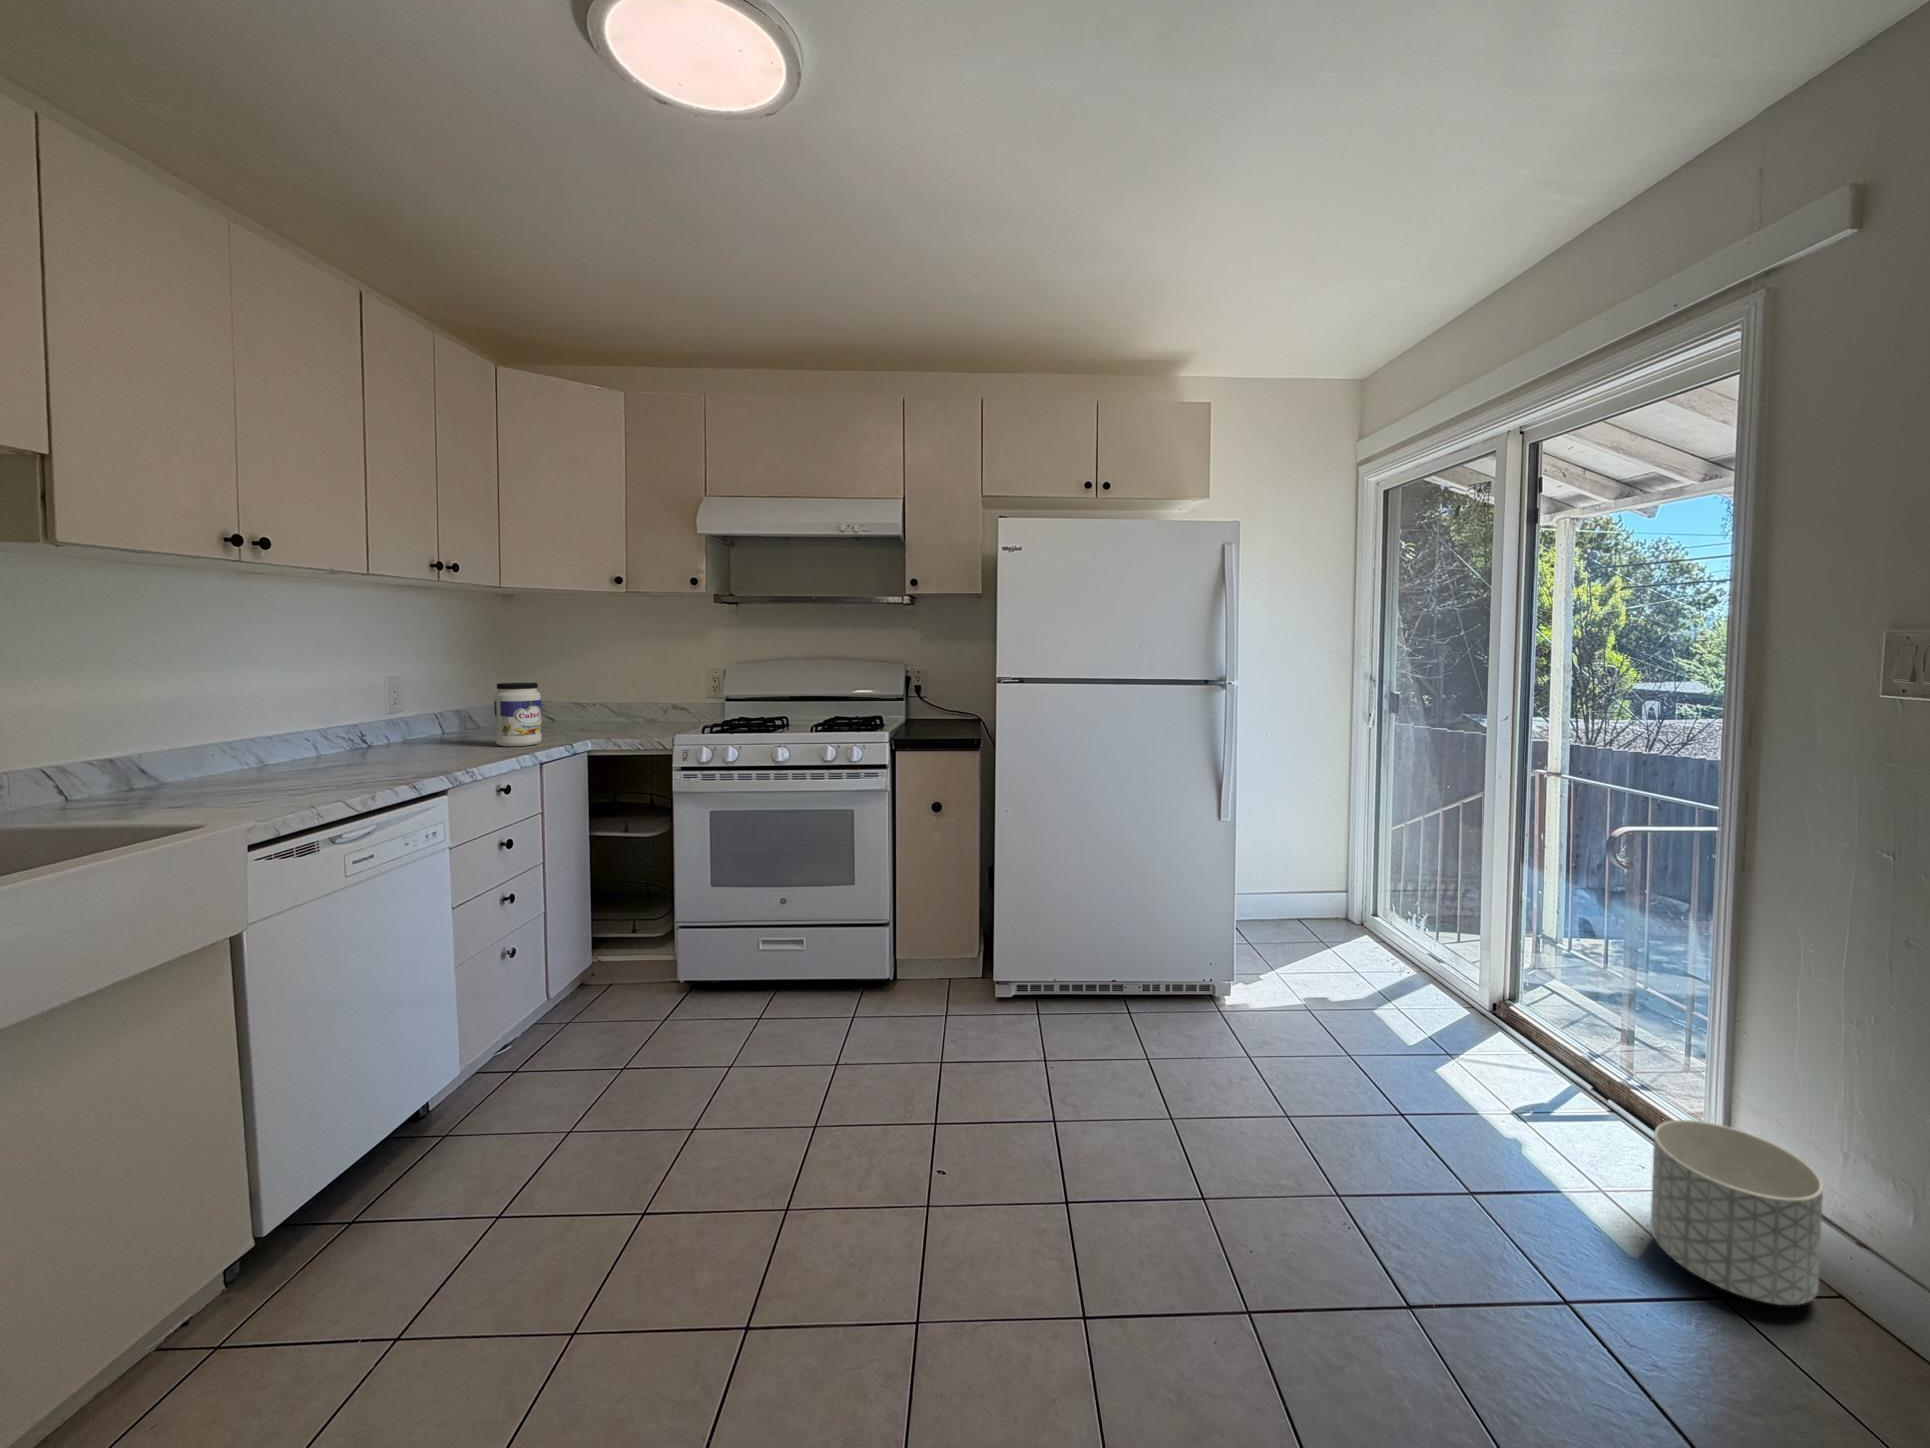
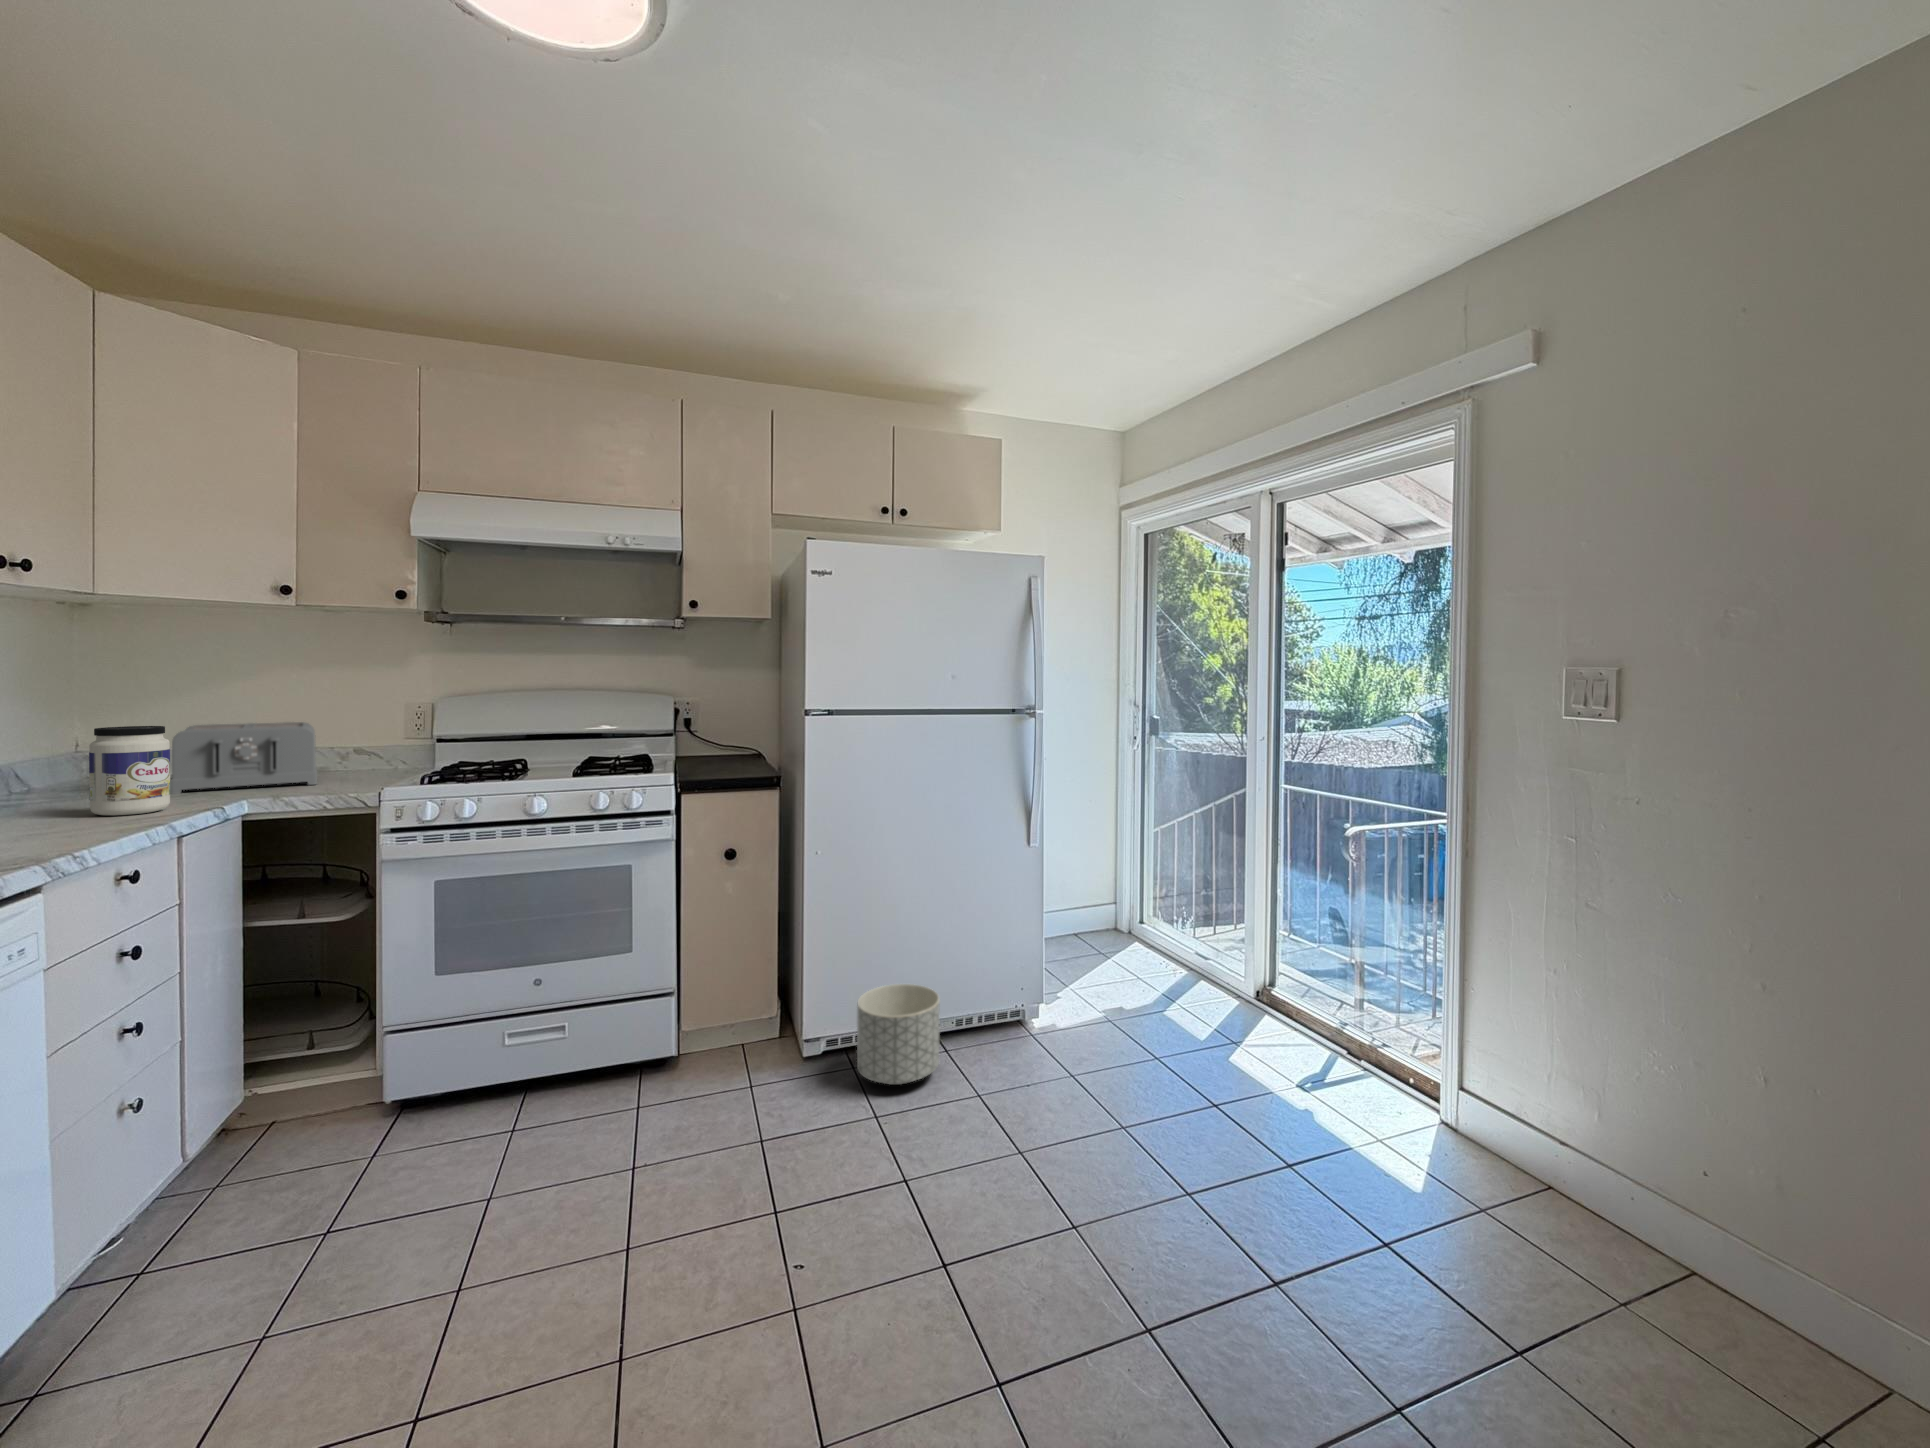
toaster: none [552,683,649,734] -> present [170,722,317,794]
planter: present [1651,1120,1823,1305] -> present [857,984,940,1085]

